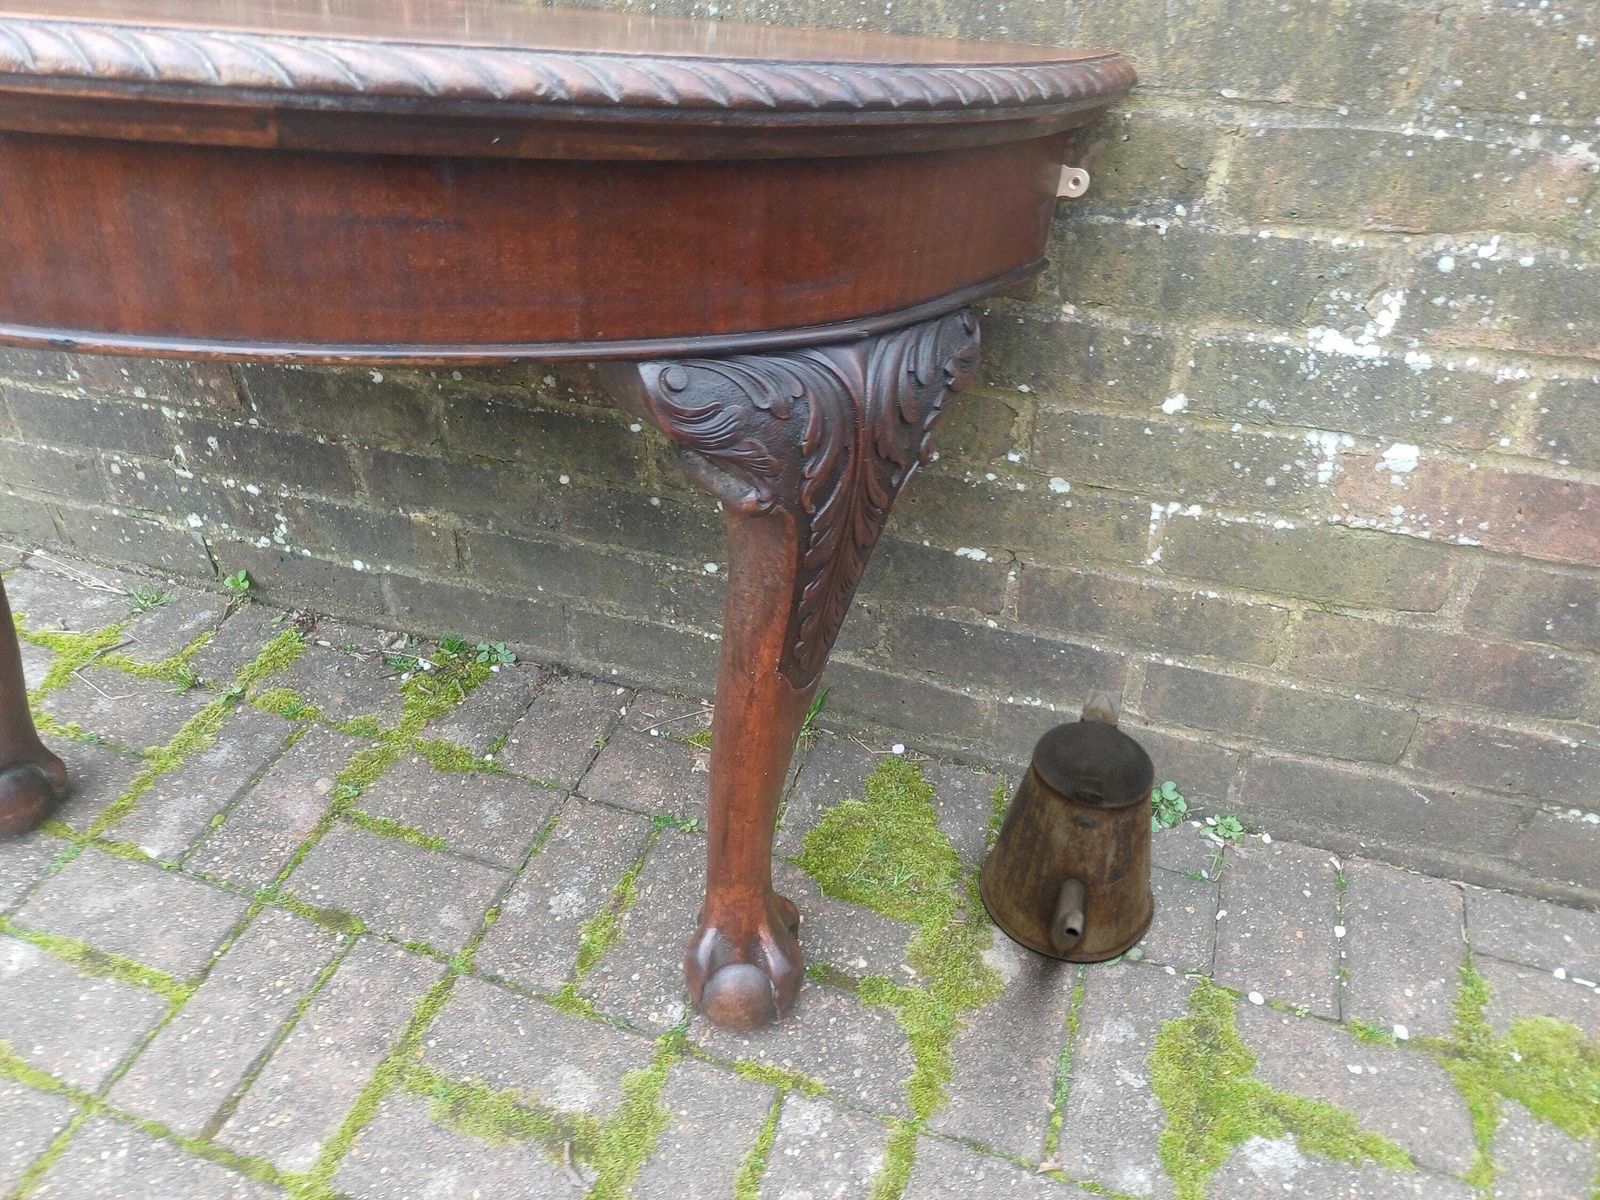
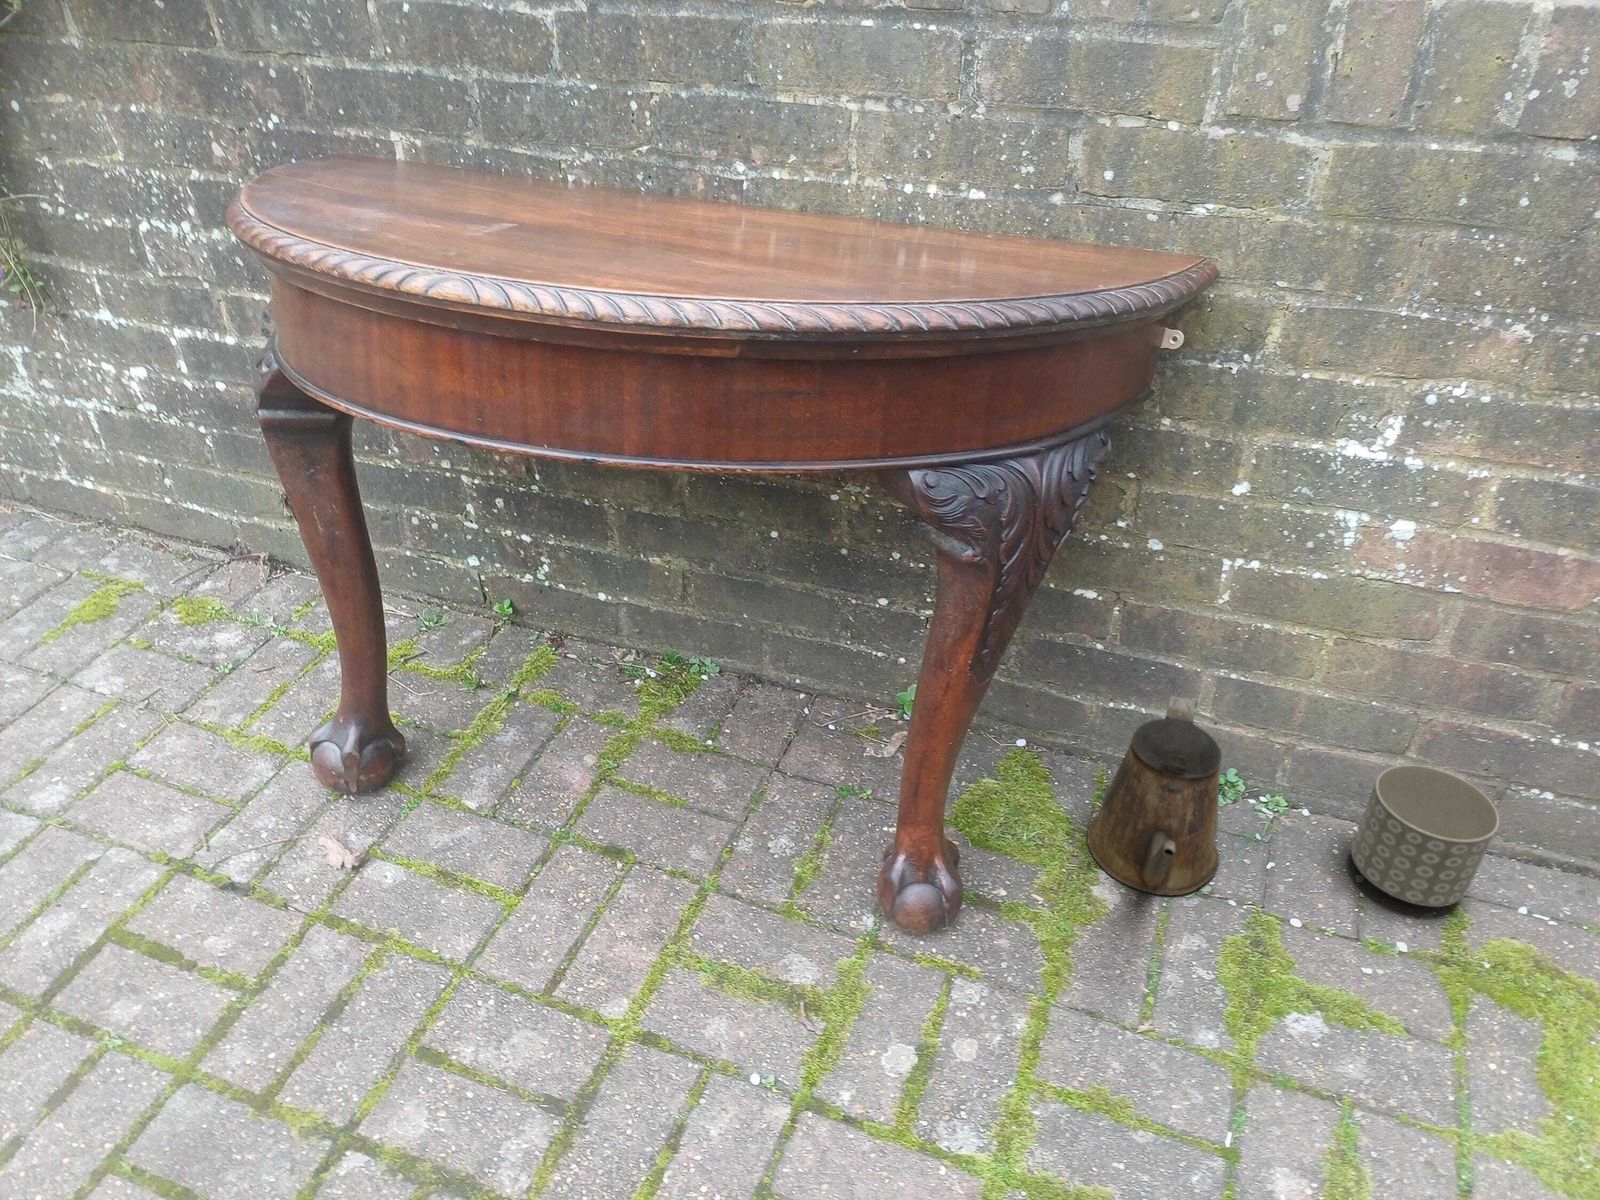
planter: none [1328,776,1529,970] -> present [1351,765,1499,907]

